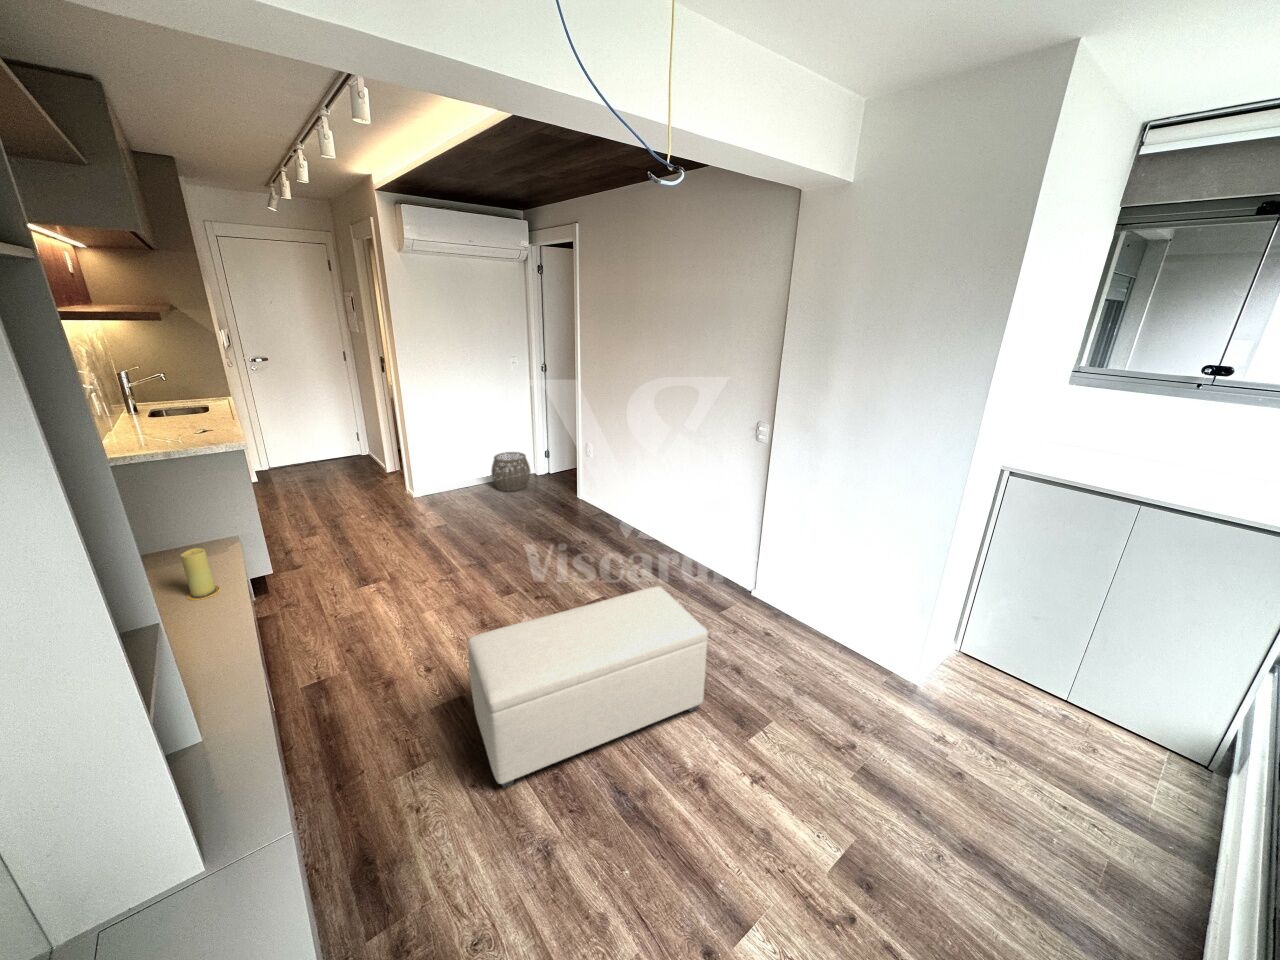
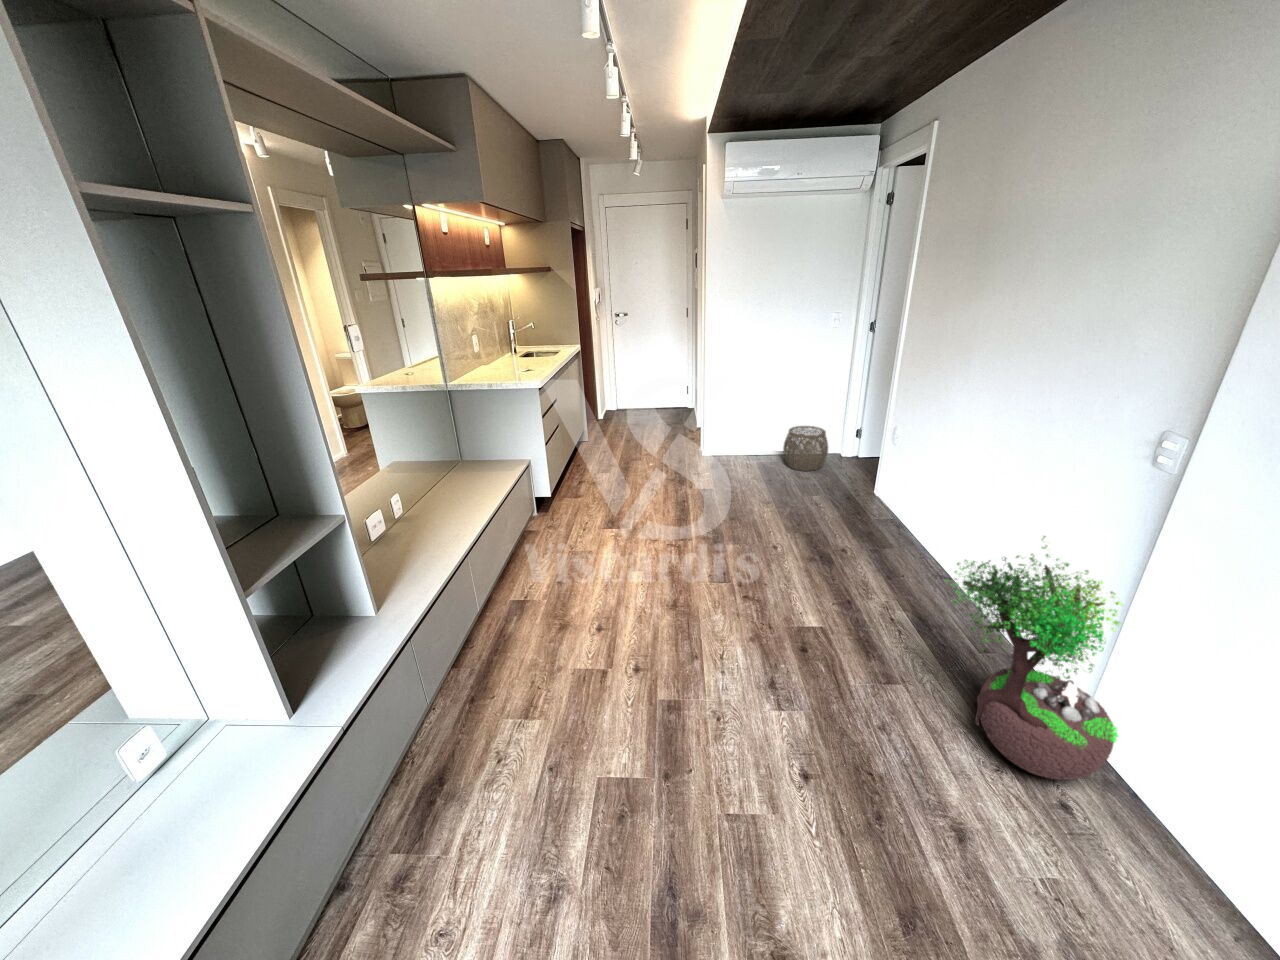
potted tree: none [688,485,781,624] -> present [946,536,1123,780]
candle: present [181,548,220,600] -> none [459,462,484,503]
ottoman: present [468,587,708,788] -> none [552,616,875,851]

